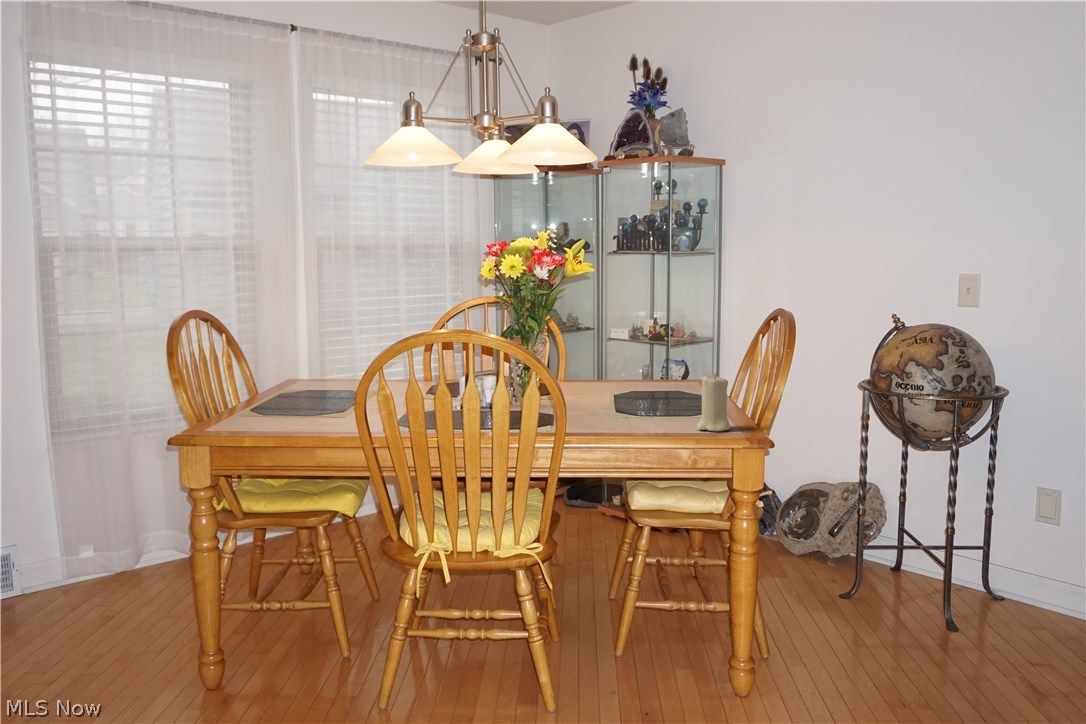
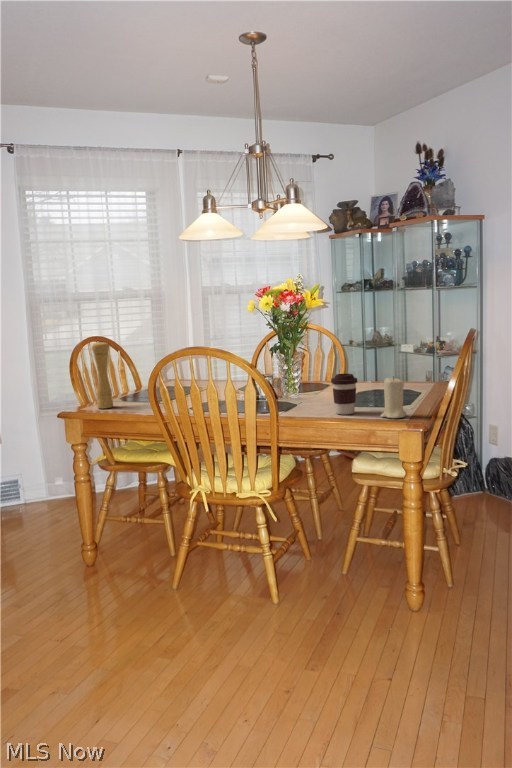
pepper mill: none [226,319,259,428] -> present [92,341,113,408]
coffee cup: none [624,370,660,428] -> present [331,374,357,415]

